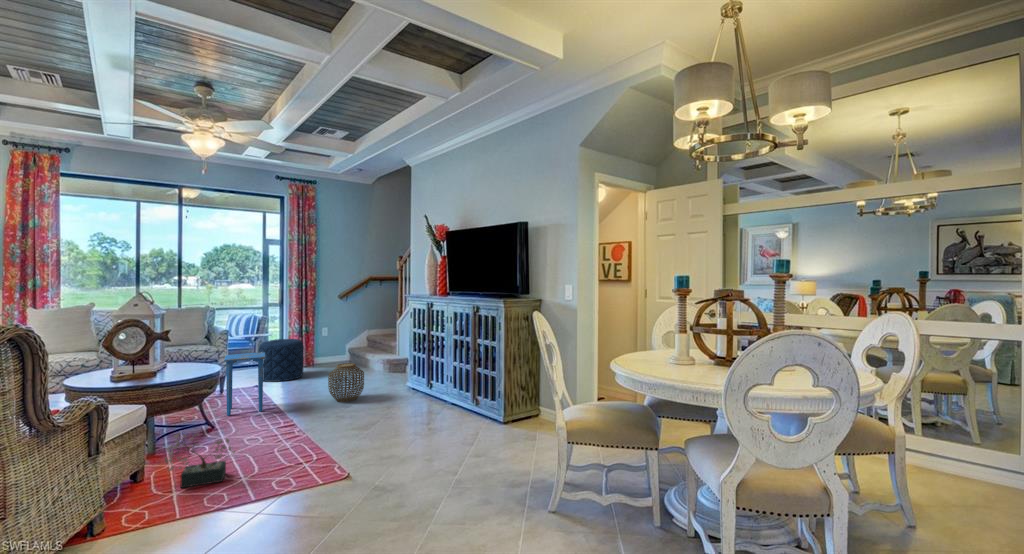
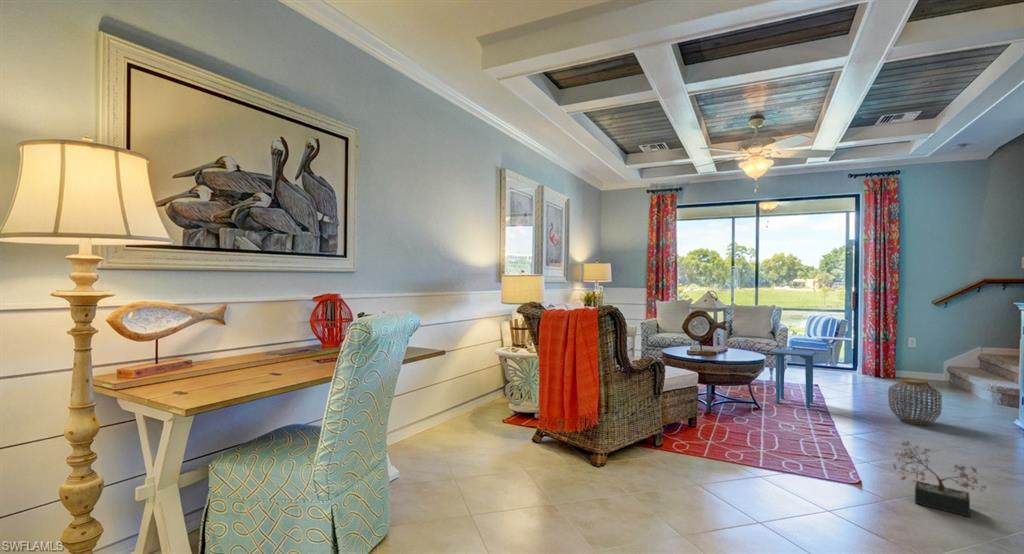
pouf: present [258,339,304,382] -> none [822,344,875,389]
decorative plant: present [165,432,235,488] -> present [893,441,986,517]

